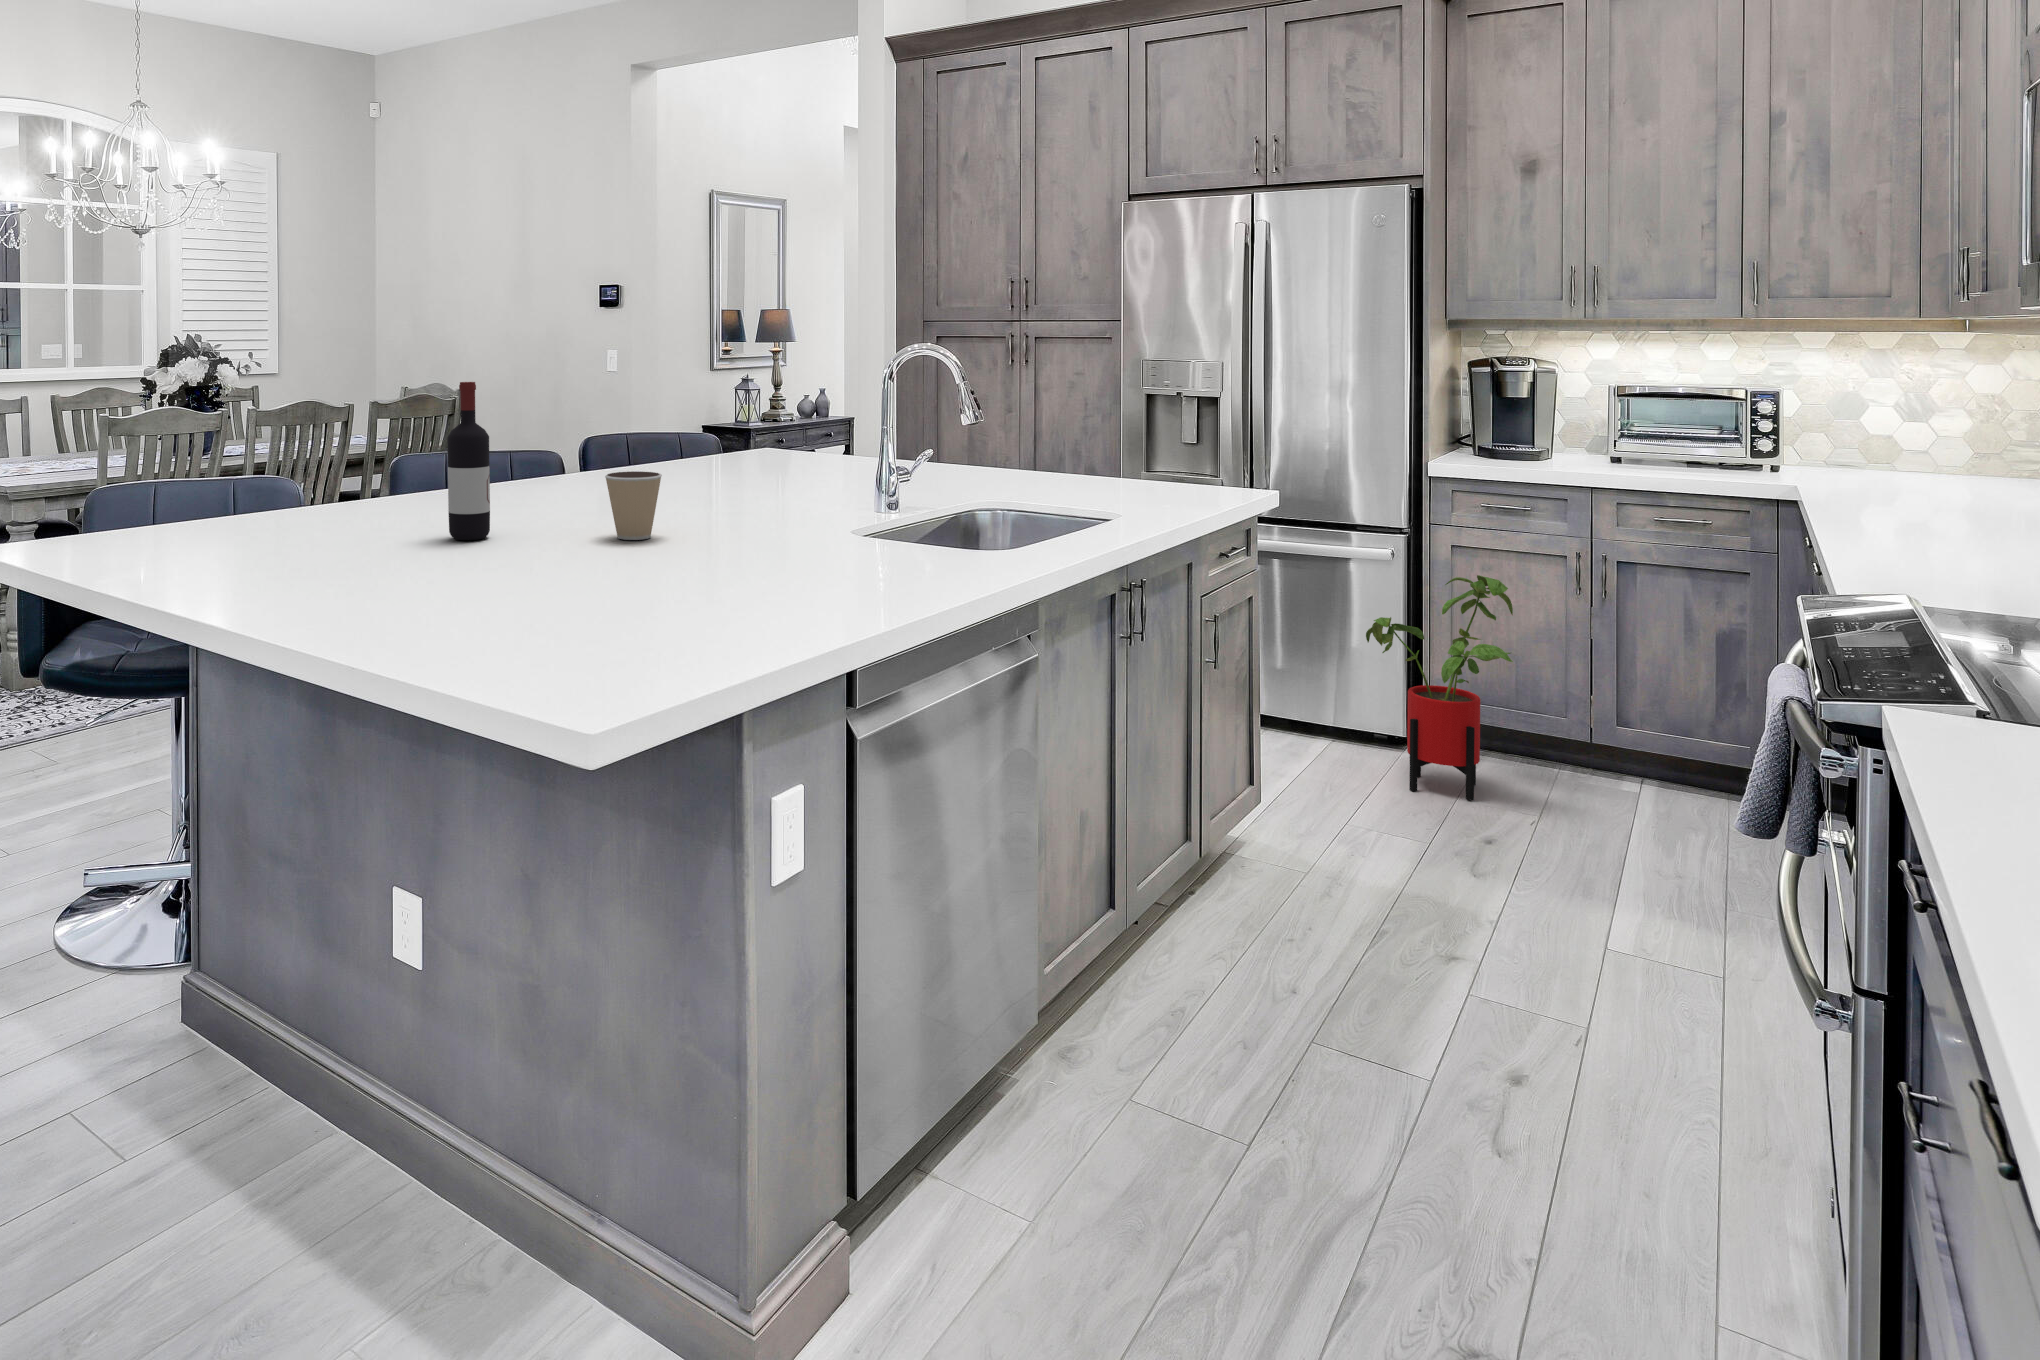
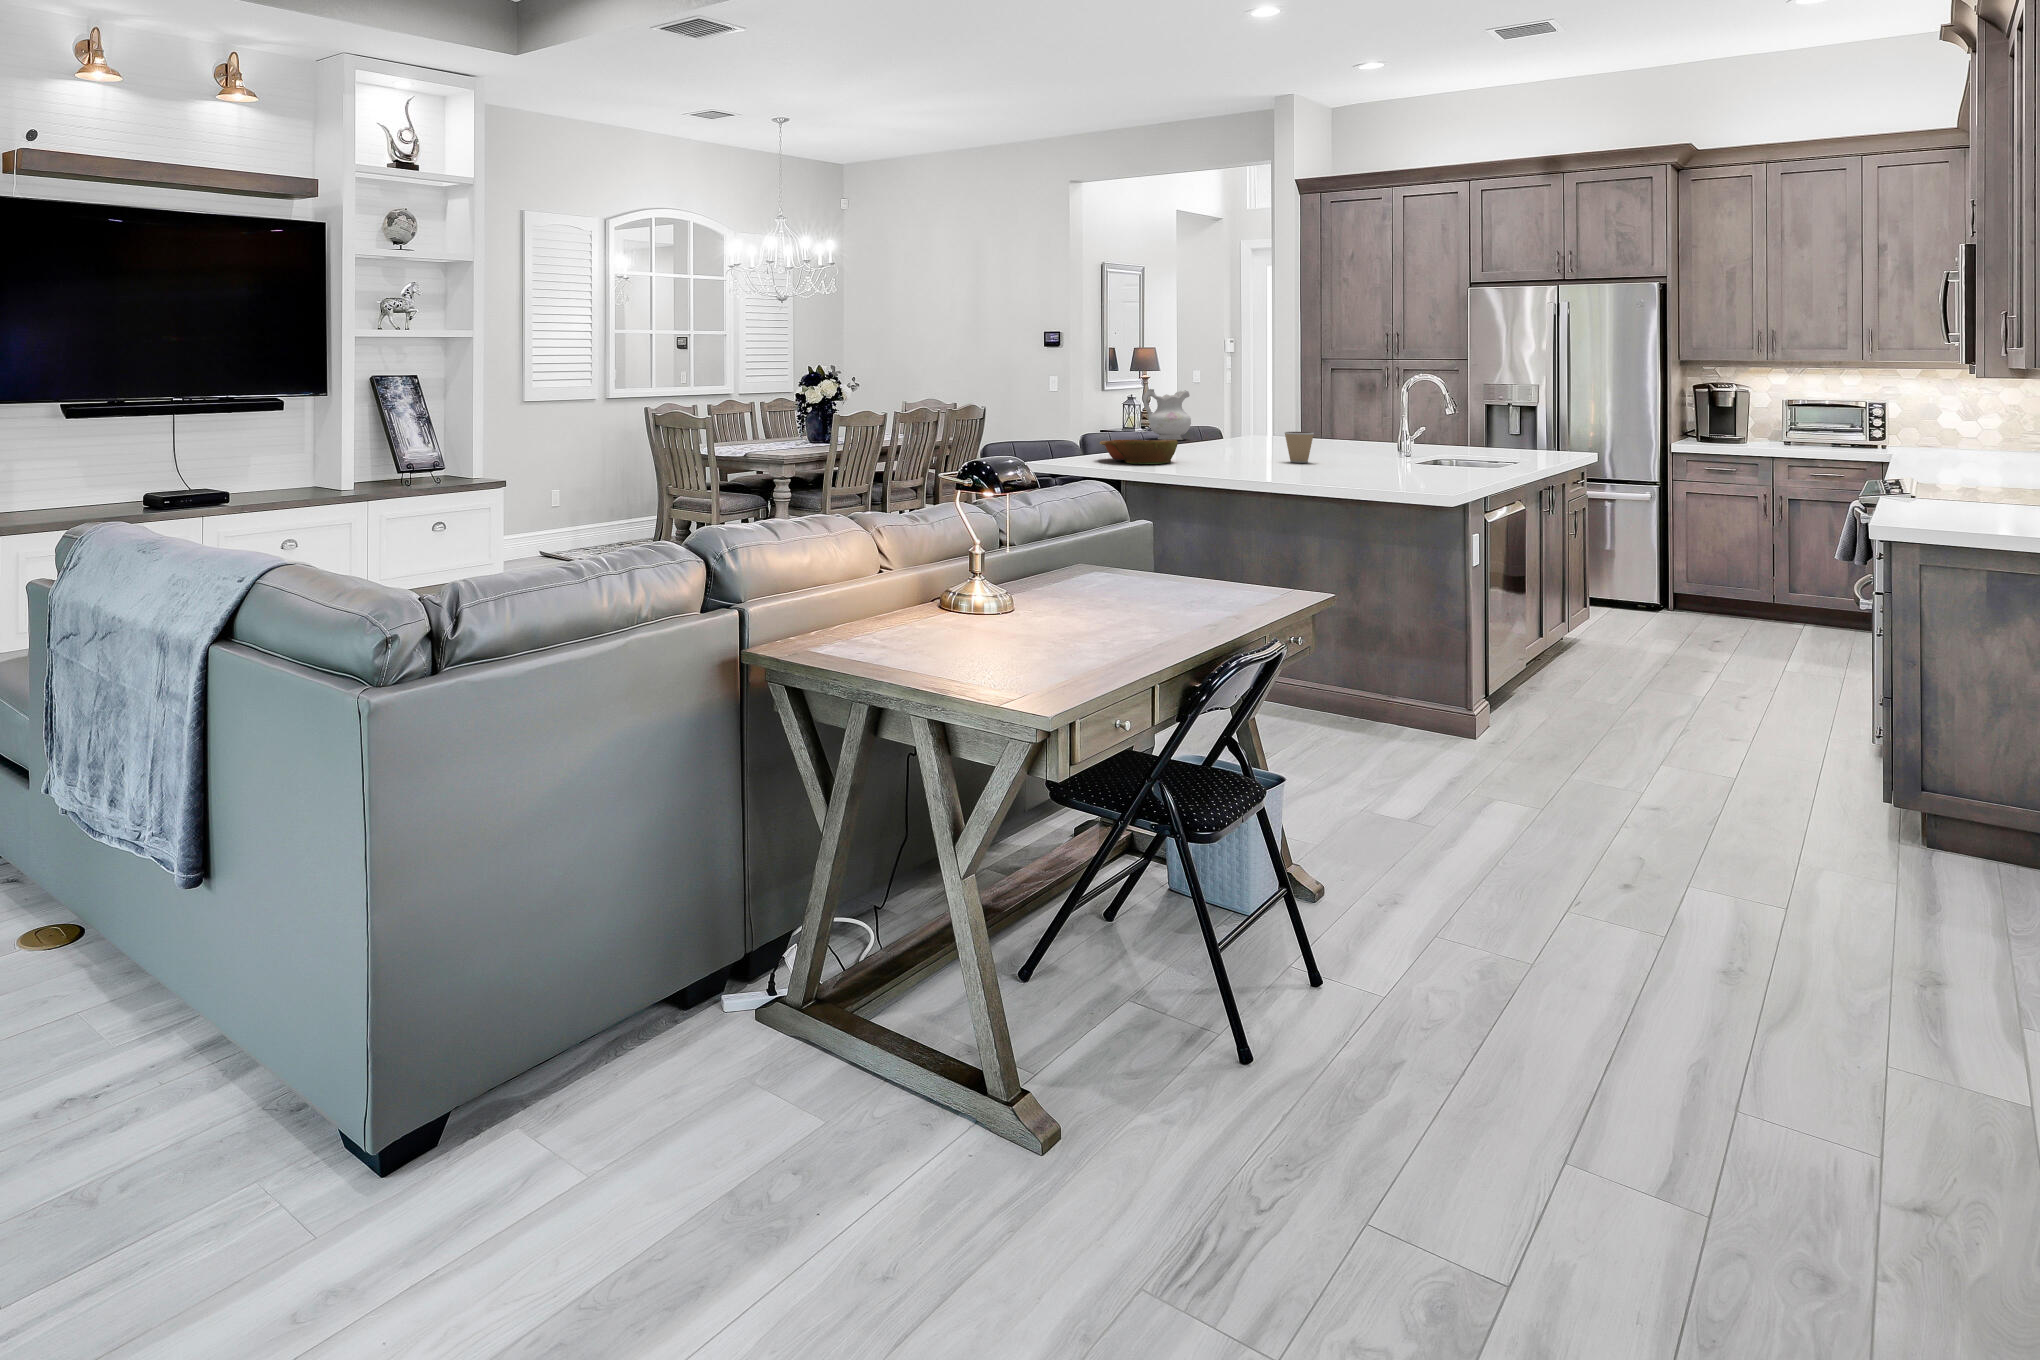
ceramic pitcher: none [522,376,603,468] -> present [1144,389,1191,440]
wine bottle: present [447,382,490,540] -> none [1207,388,1228,462]
bowl: none [232,489,394,548] -> present [1100,440,1178,464]
house plant: present [1366,575,1513,801] -> none [1638,505,1730,629]

